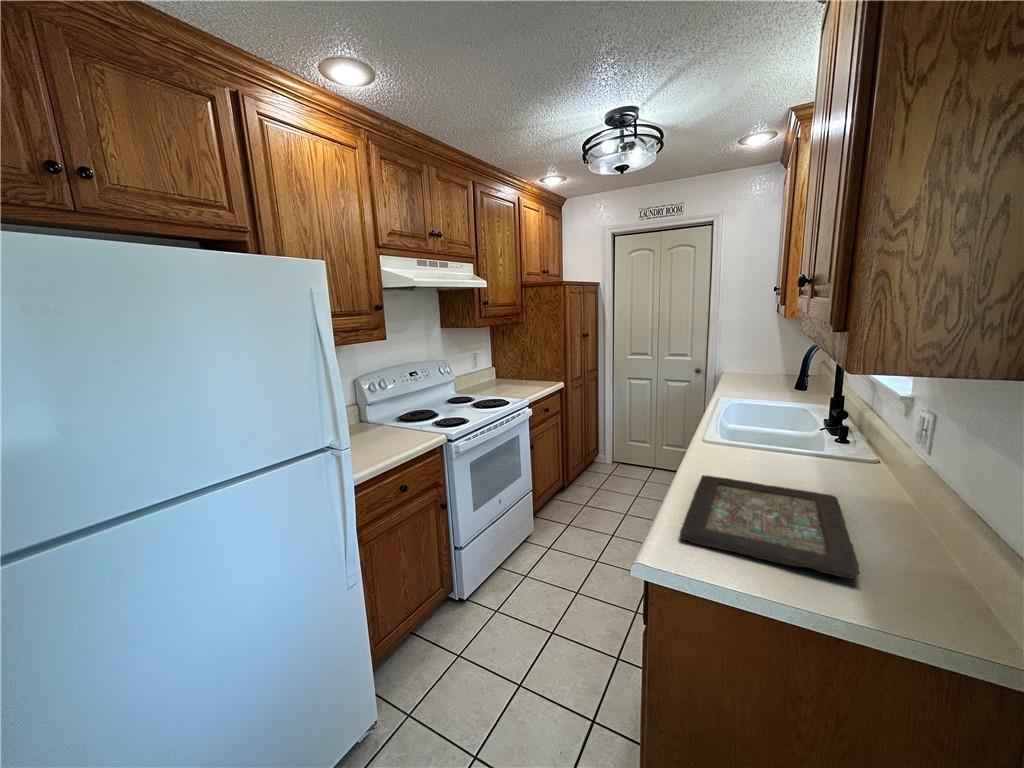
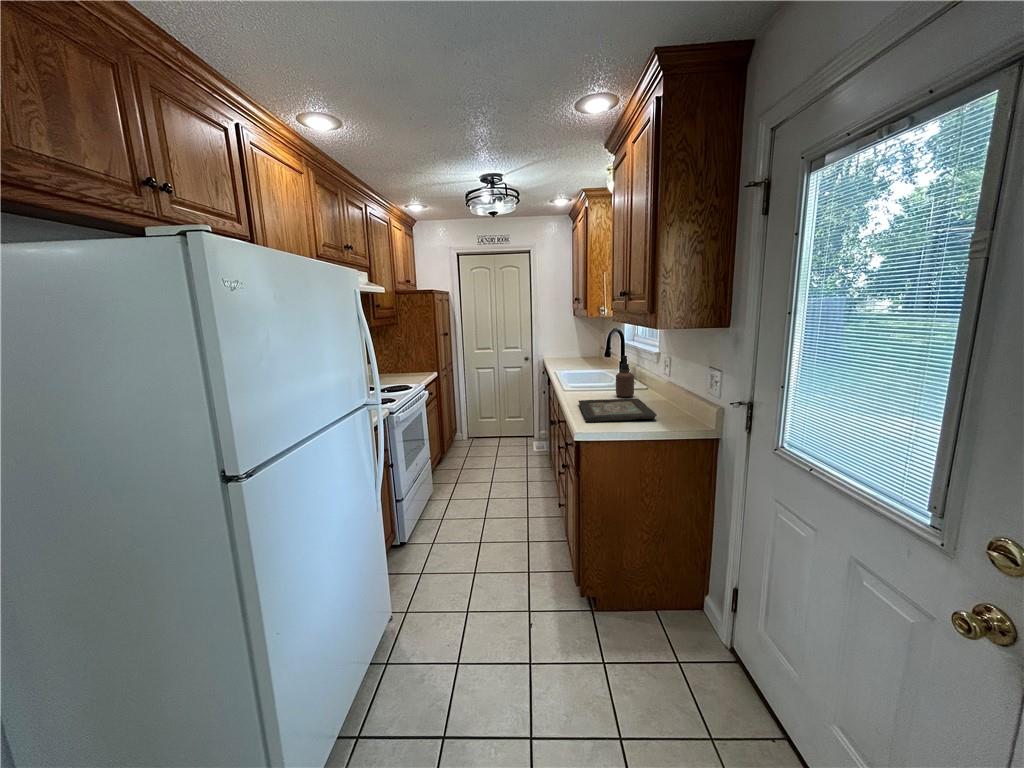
soap dispenser: none [794,401,839,482] -> present [616,356,634,397]

